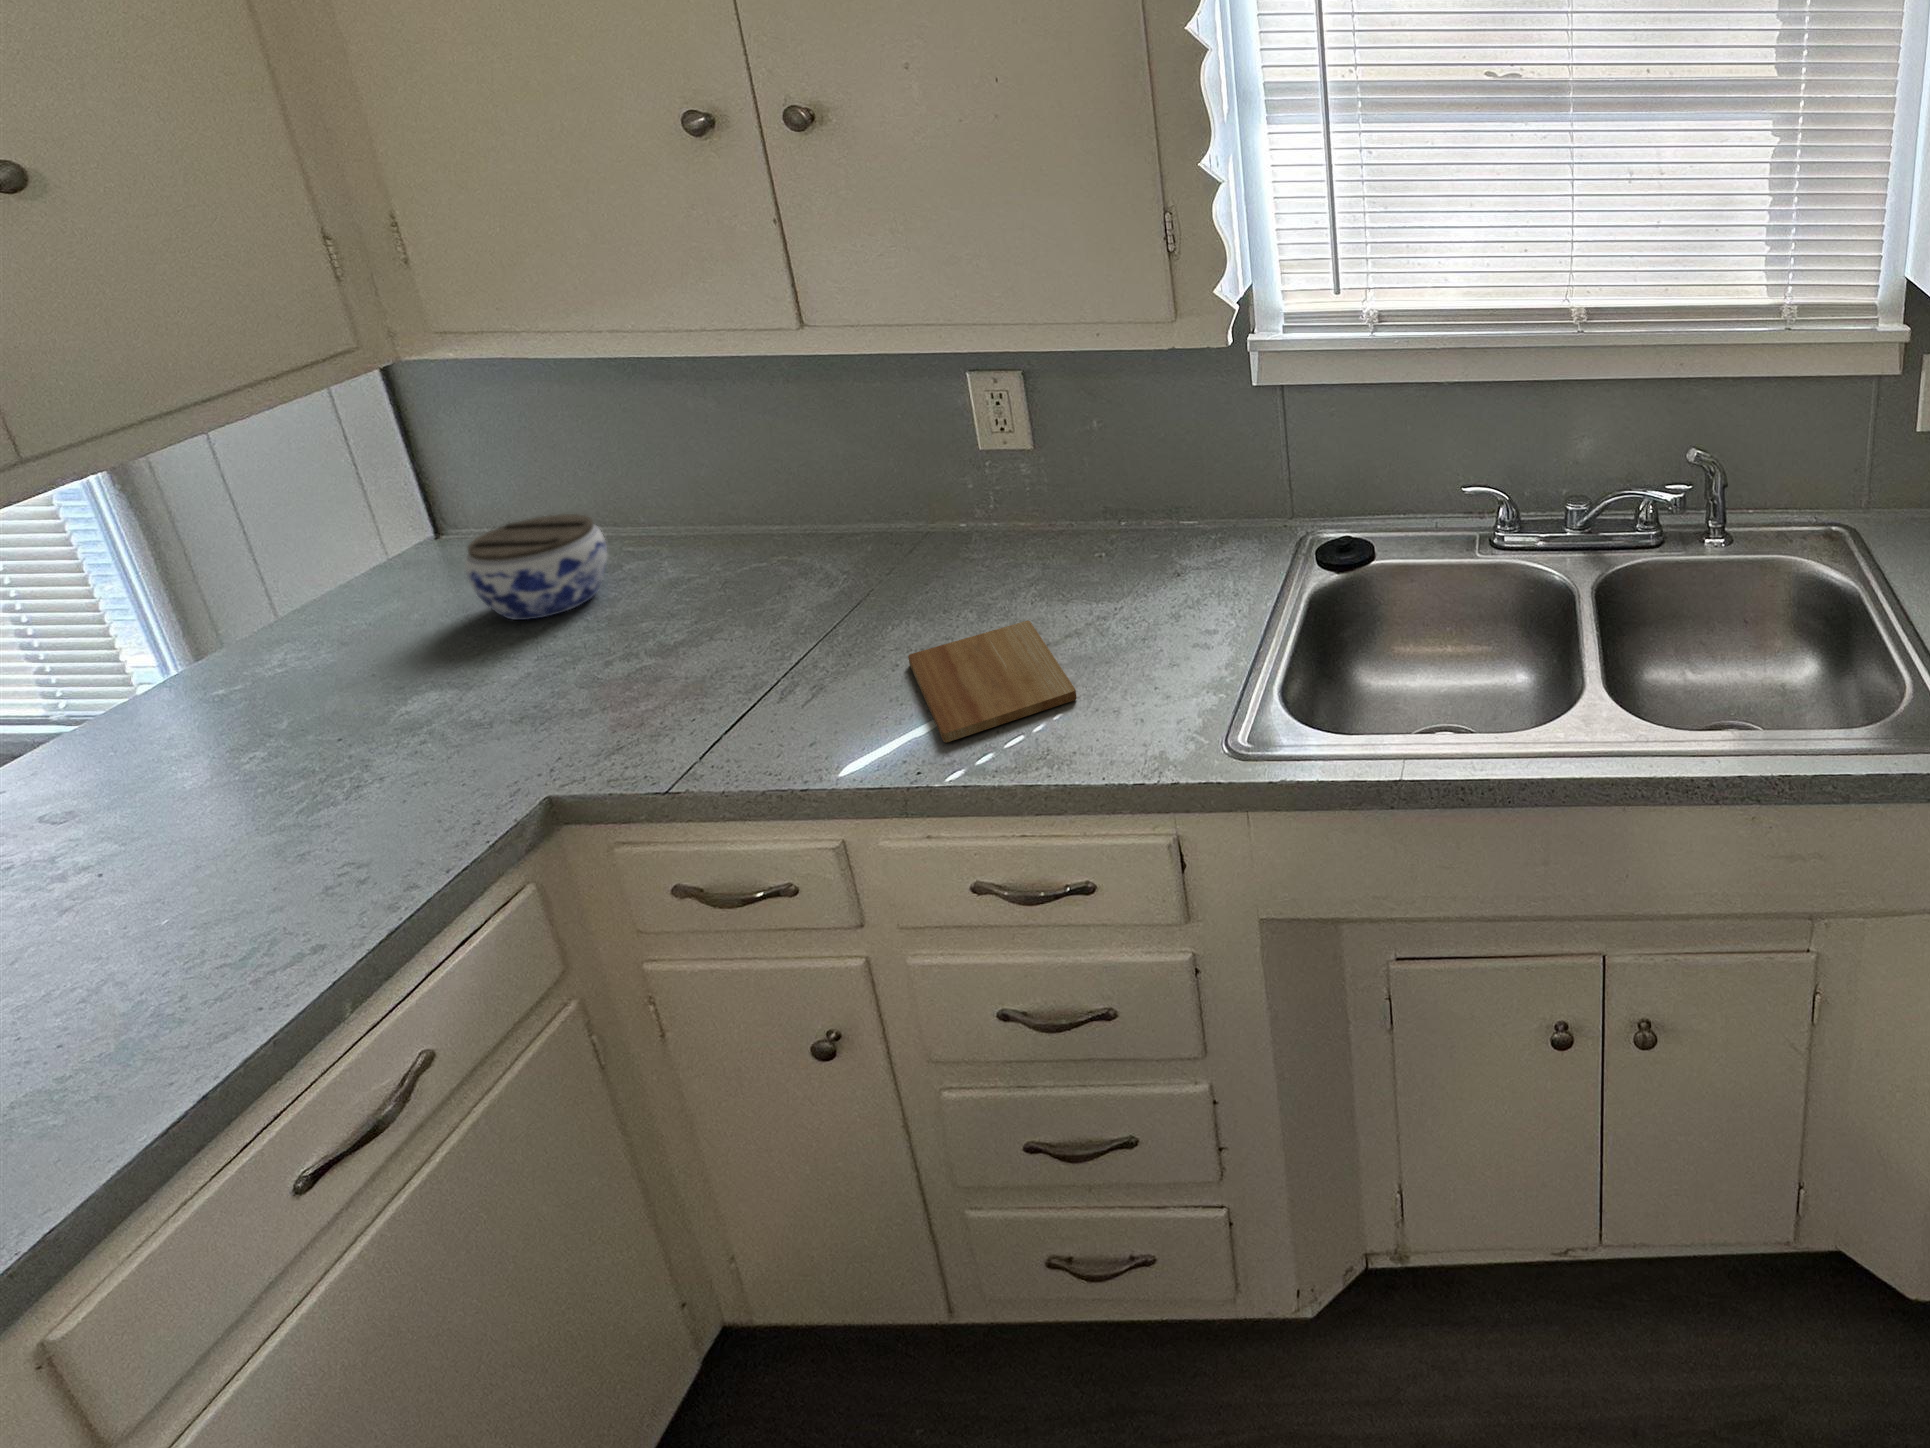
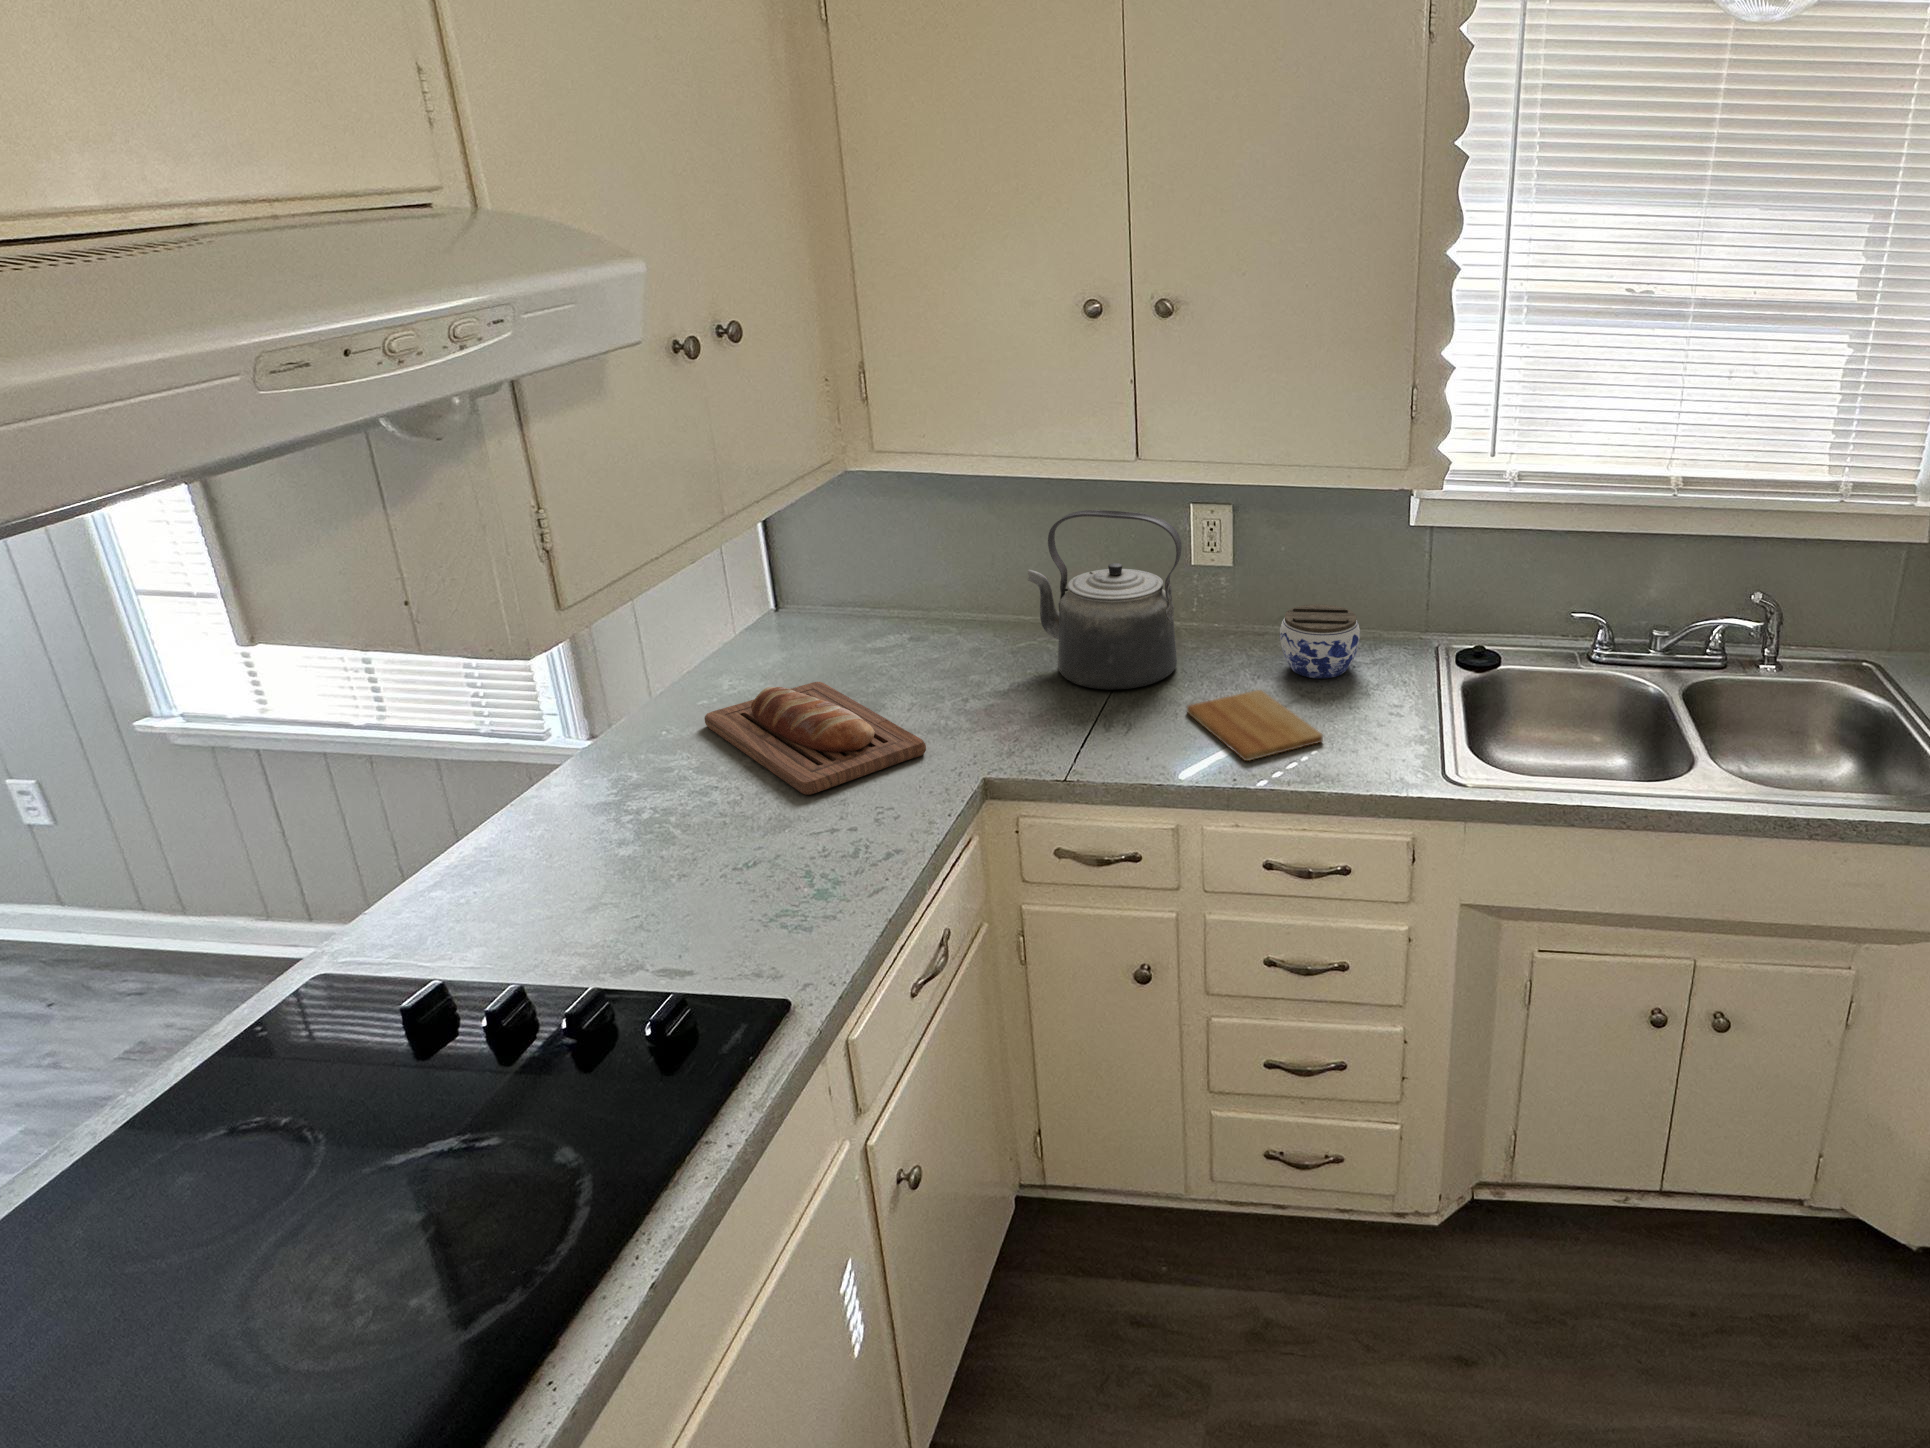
kettle: none [716,393,941,634] -> present [1028,510,1182,690]
jar: present [465,514,607,620] -> present [1280,604,1360,678]
bread loaf: none [163,654,473,862] -> present [705,682,926,795]

